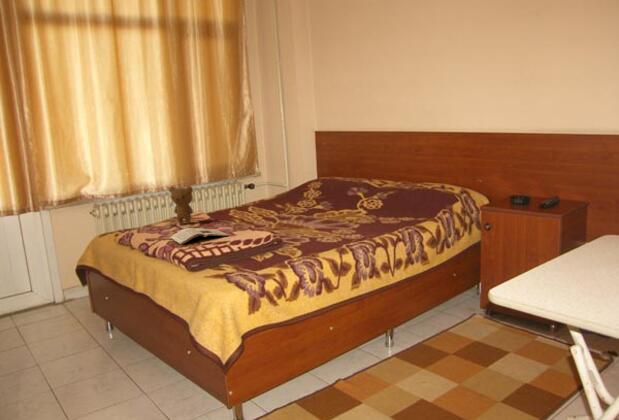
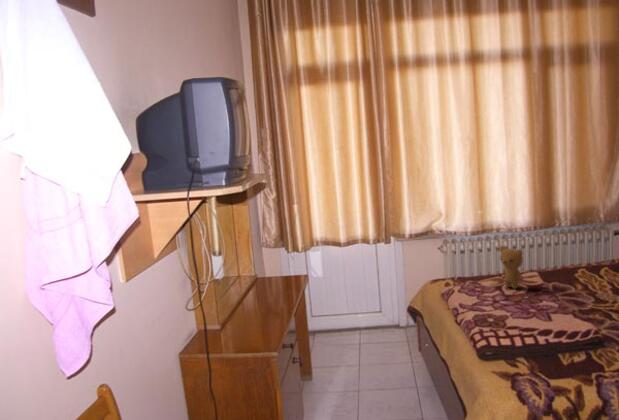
magazine: present [170,228,229,245] -> none [482,301,544,322]

